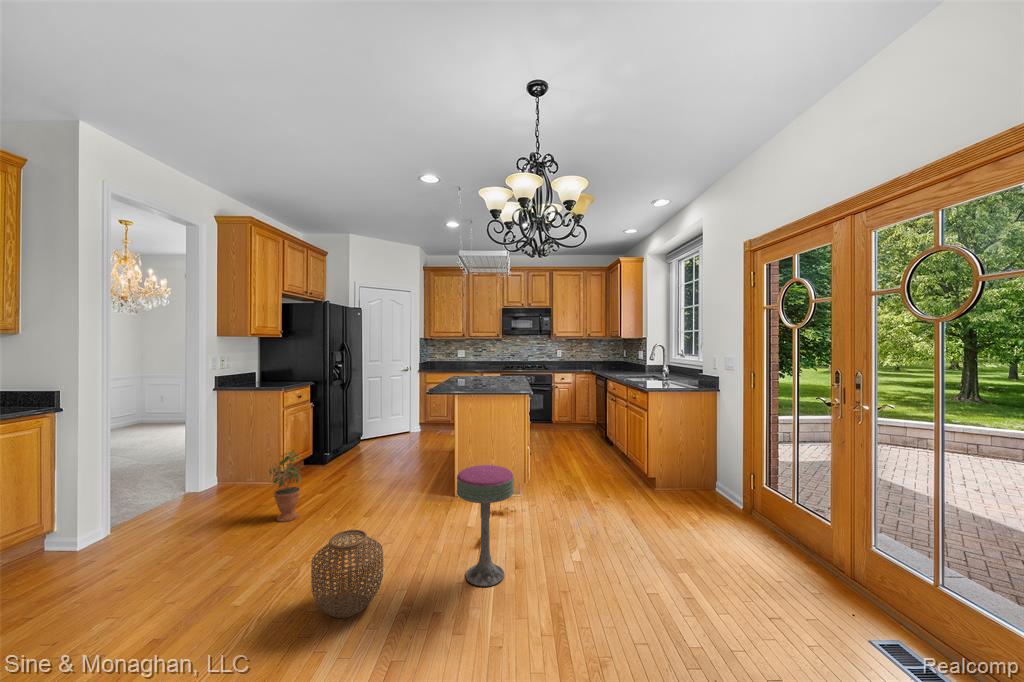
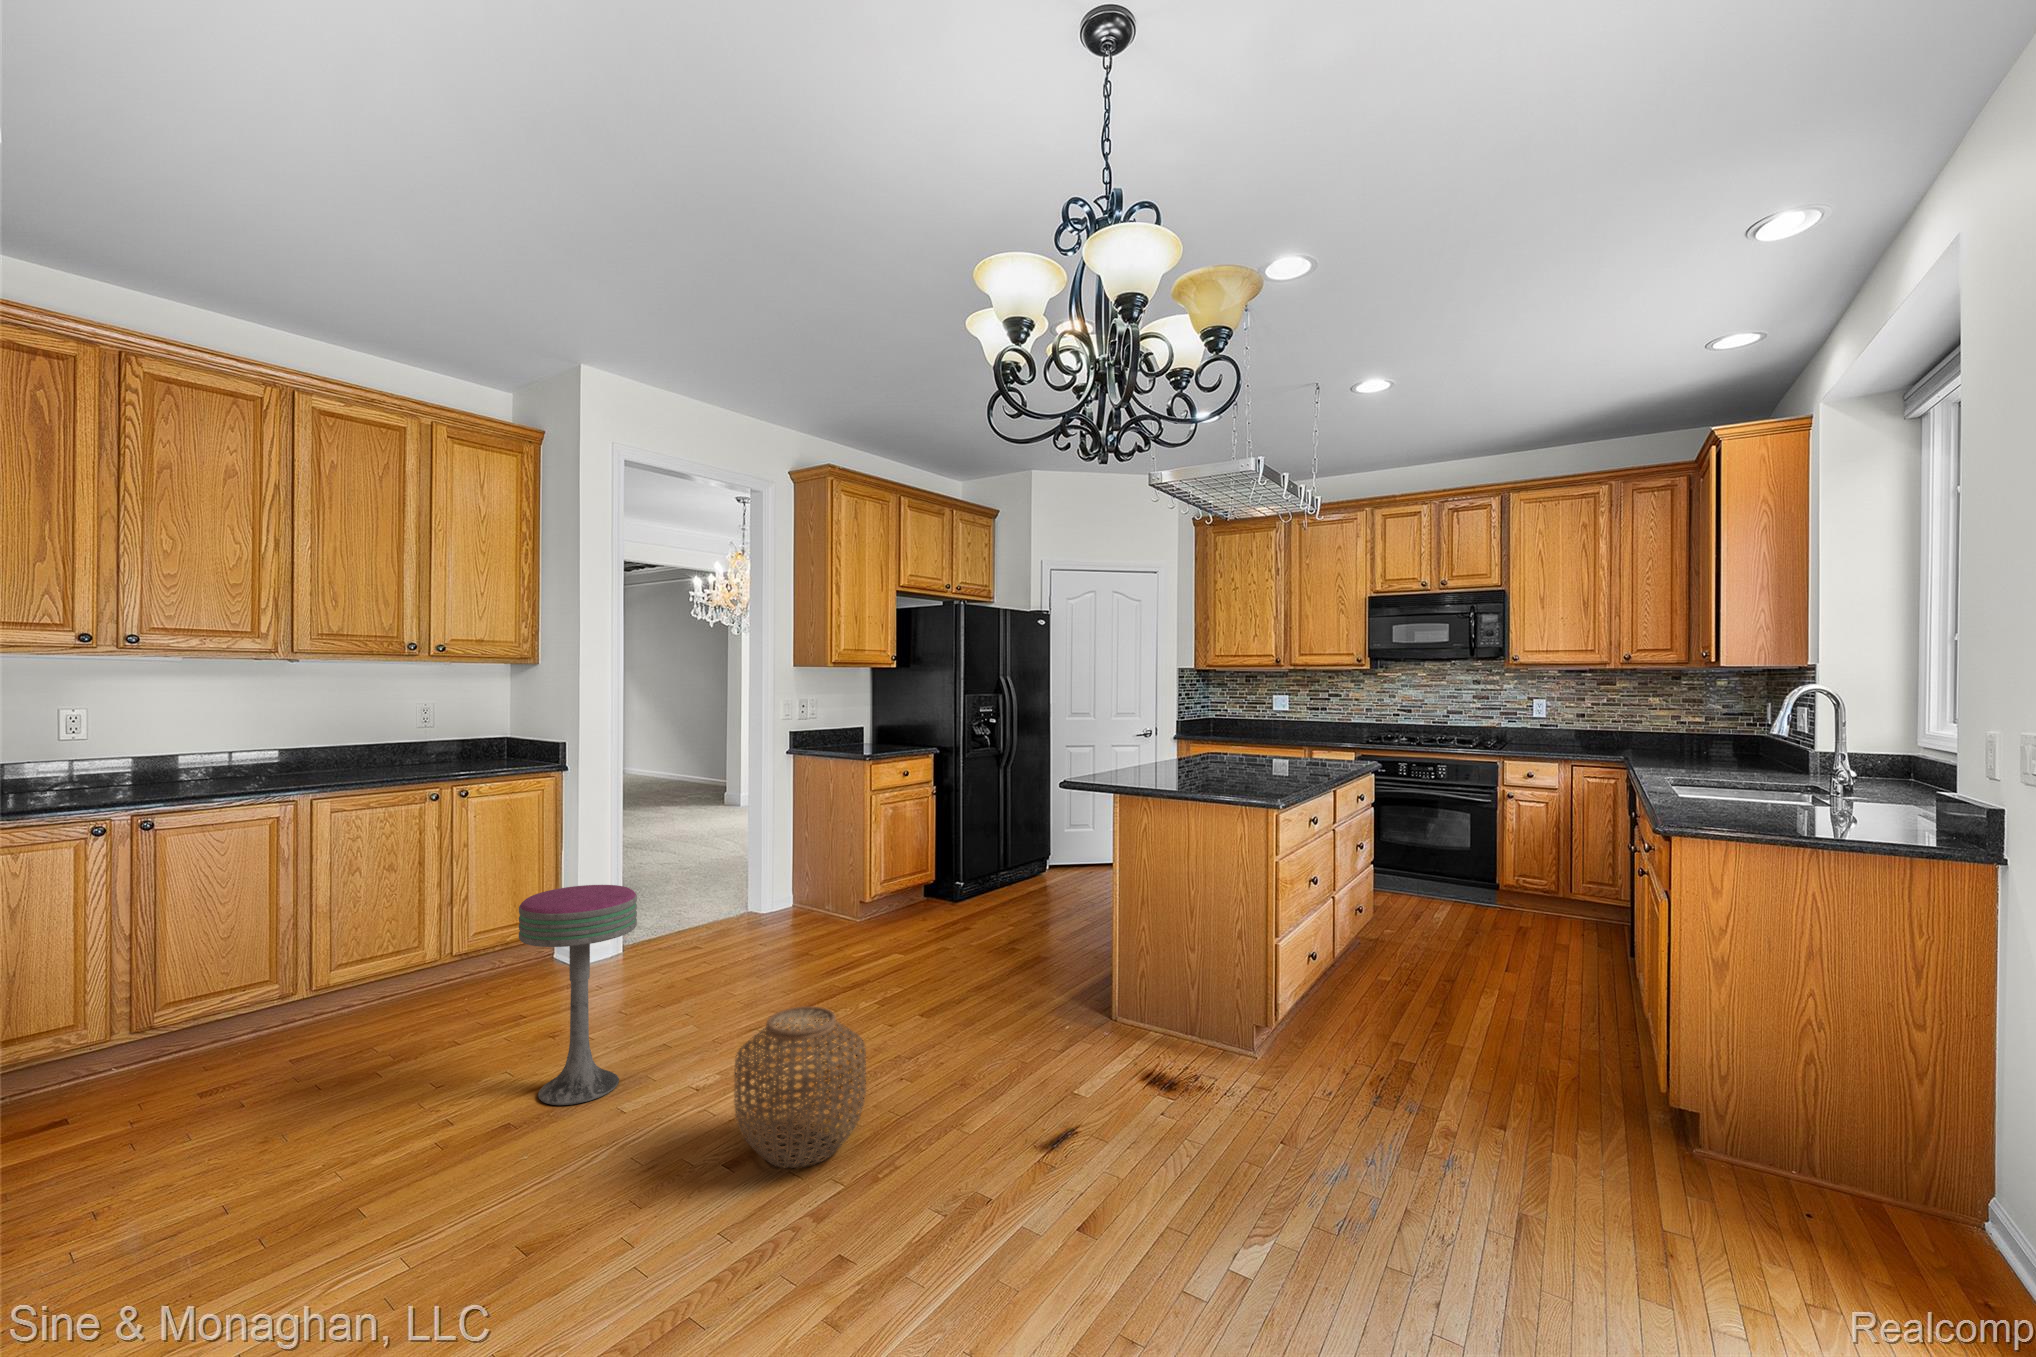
potted plant: present [269,451,302,522] -> none [803,856,858,987]
bar stool: present [457,465,514,587] -> present [519,885,637,1105]

